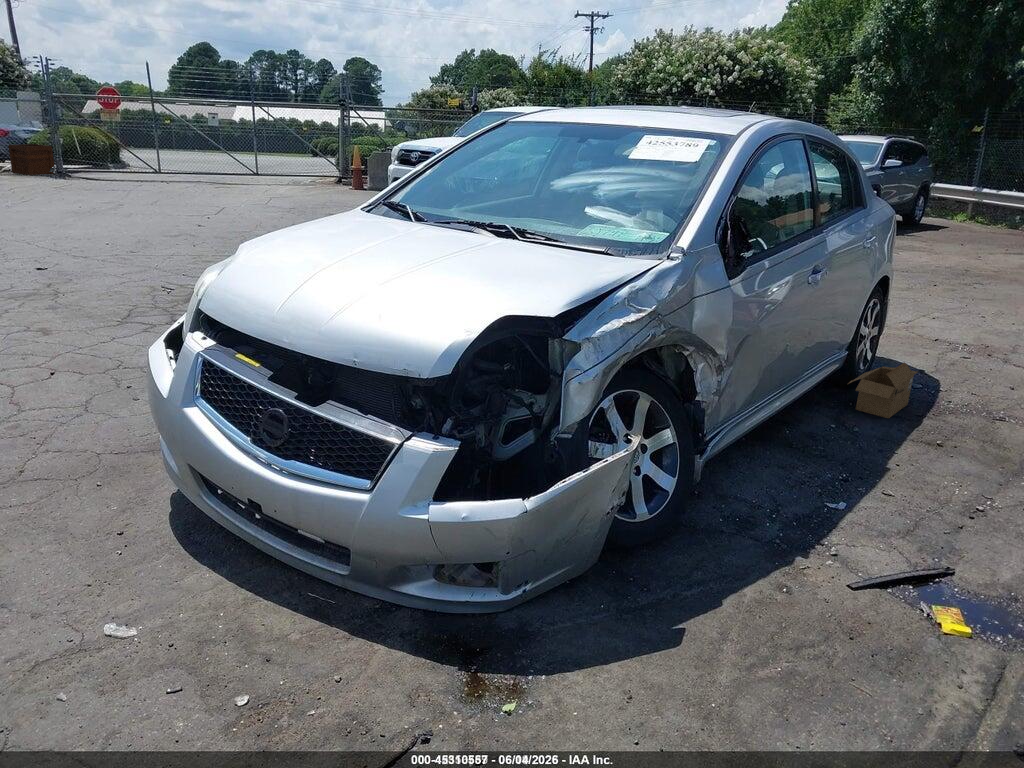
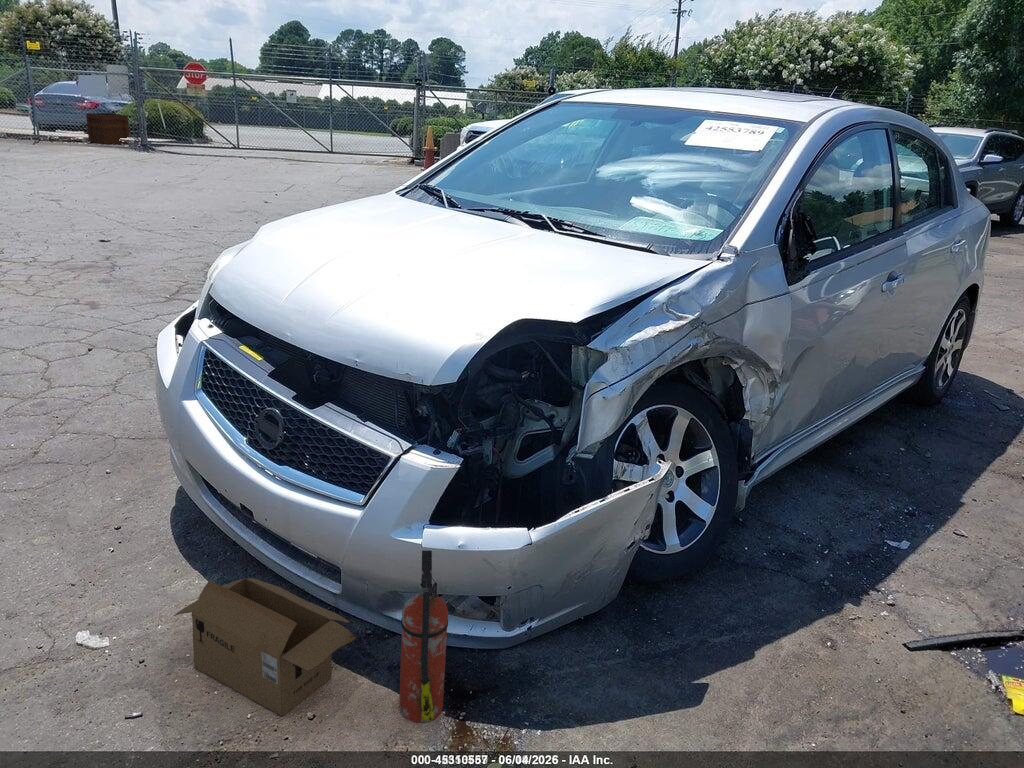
cardboard box: present [848,362,918,419] -> present [174,578,357,717]
fire extinguisher: none [414,524,456,680] -> present [399,550,448,722]

